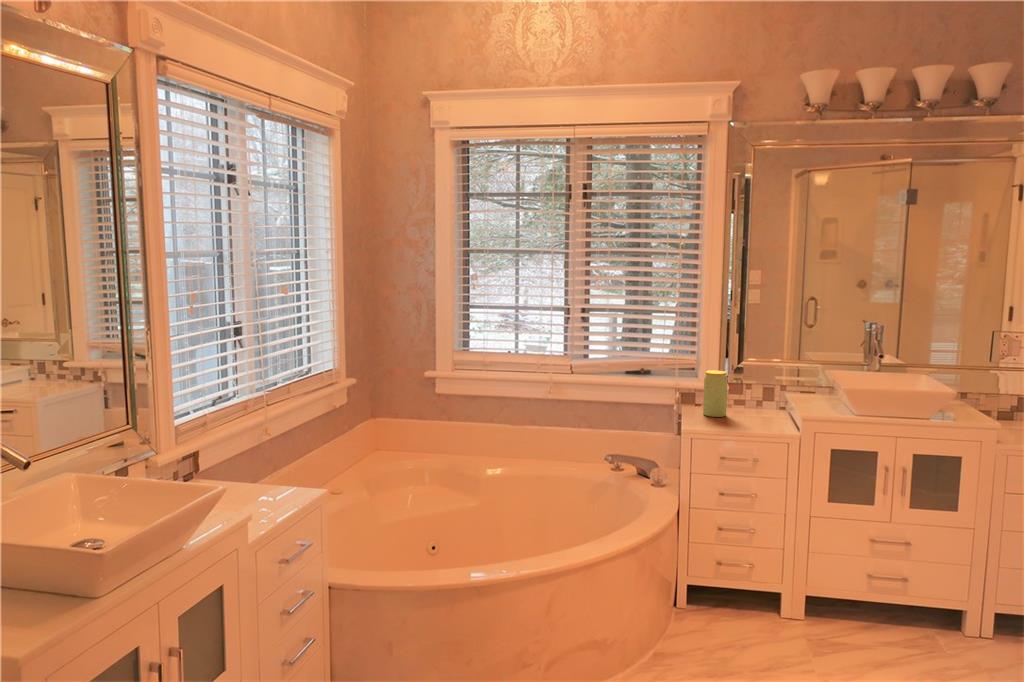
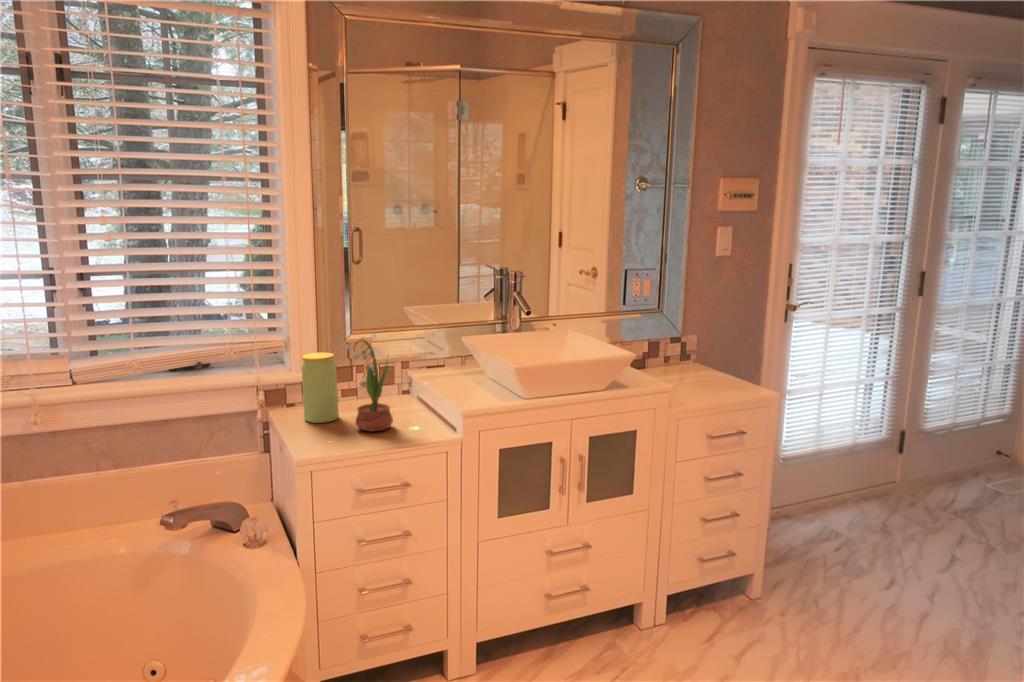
potted flower: none [732,362,761,426] -> present [346,339,393,431]

